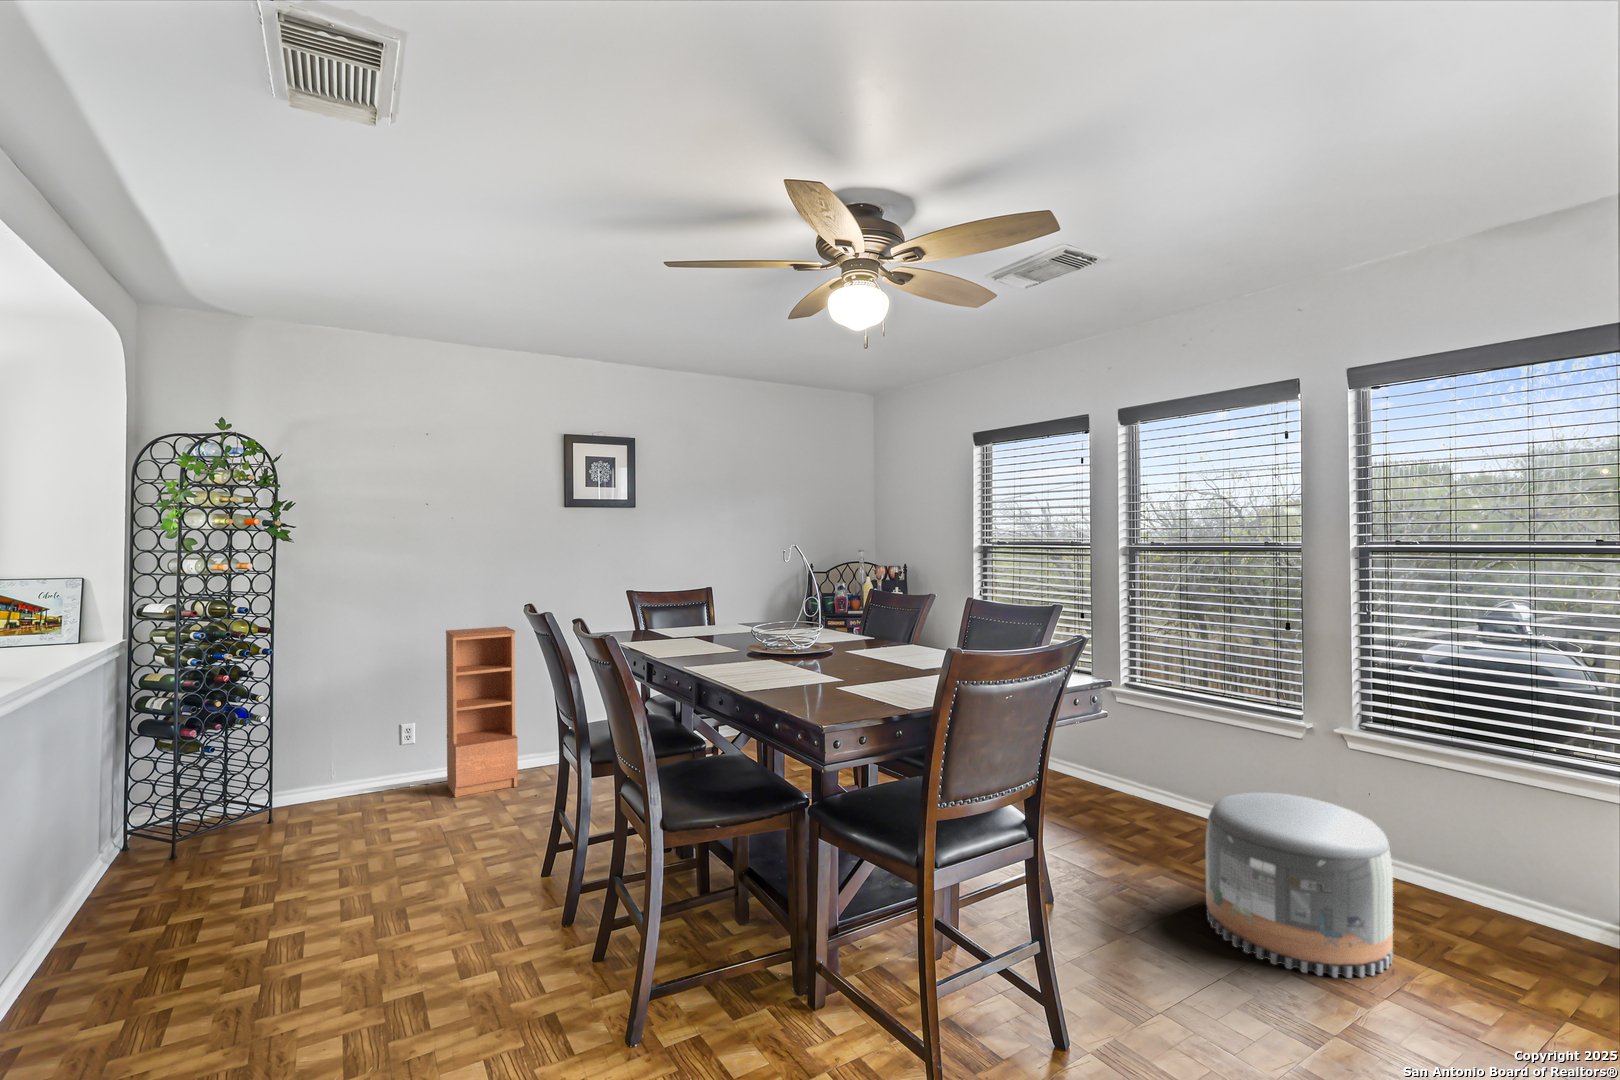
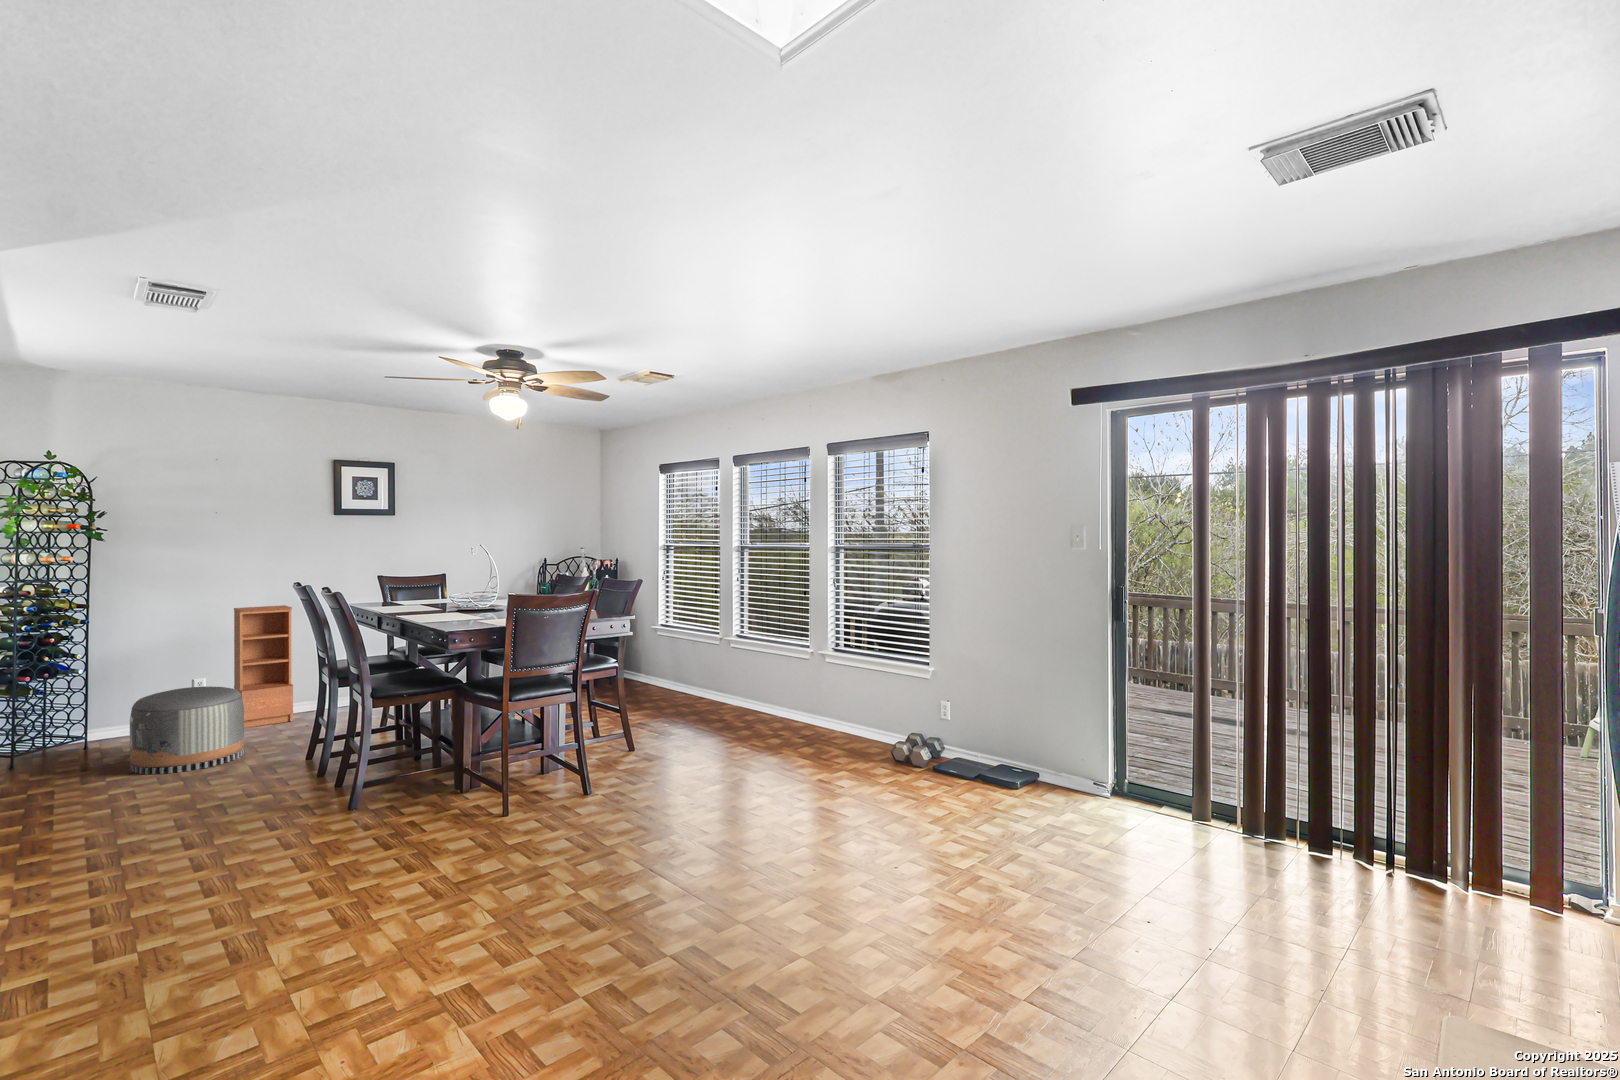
pouf: present [1206,793,1393,978] -> present [130,687,244,774]

